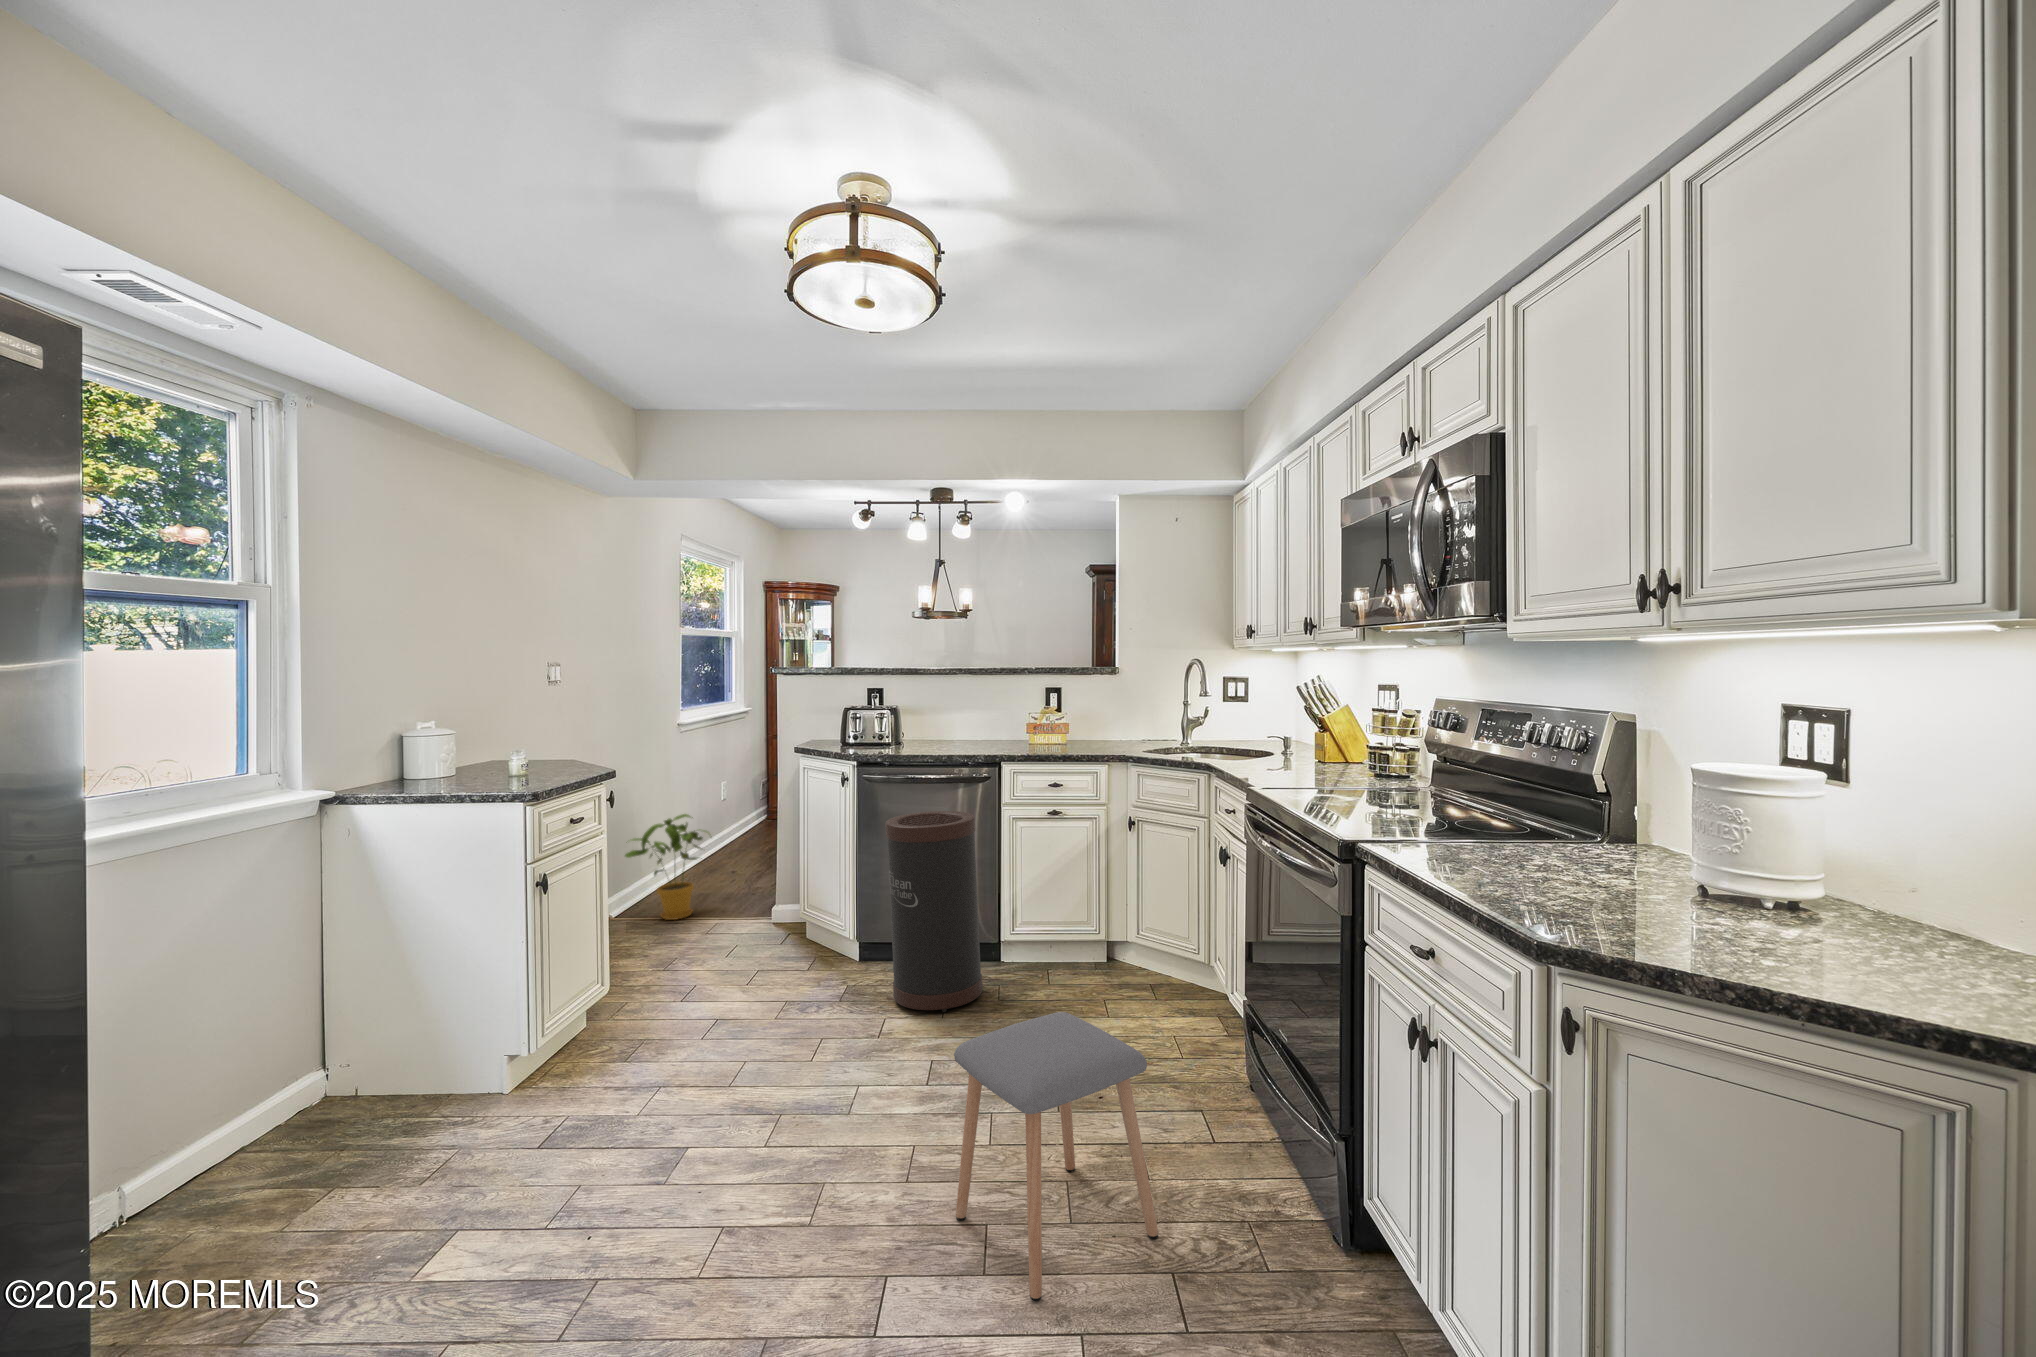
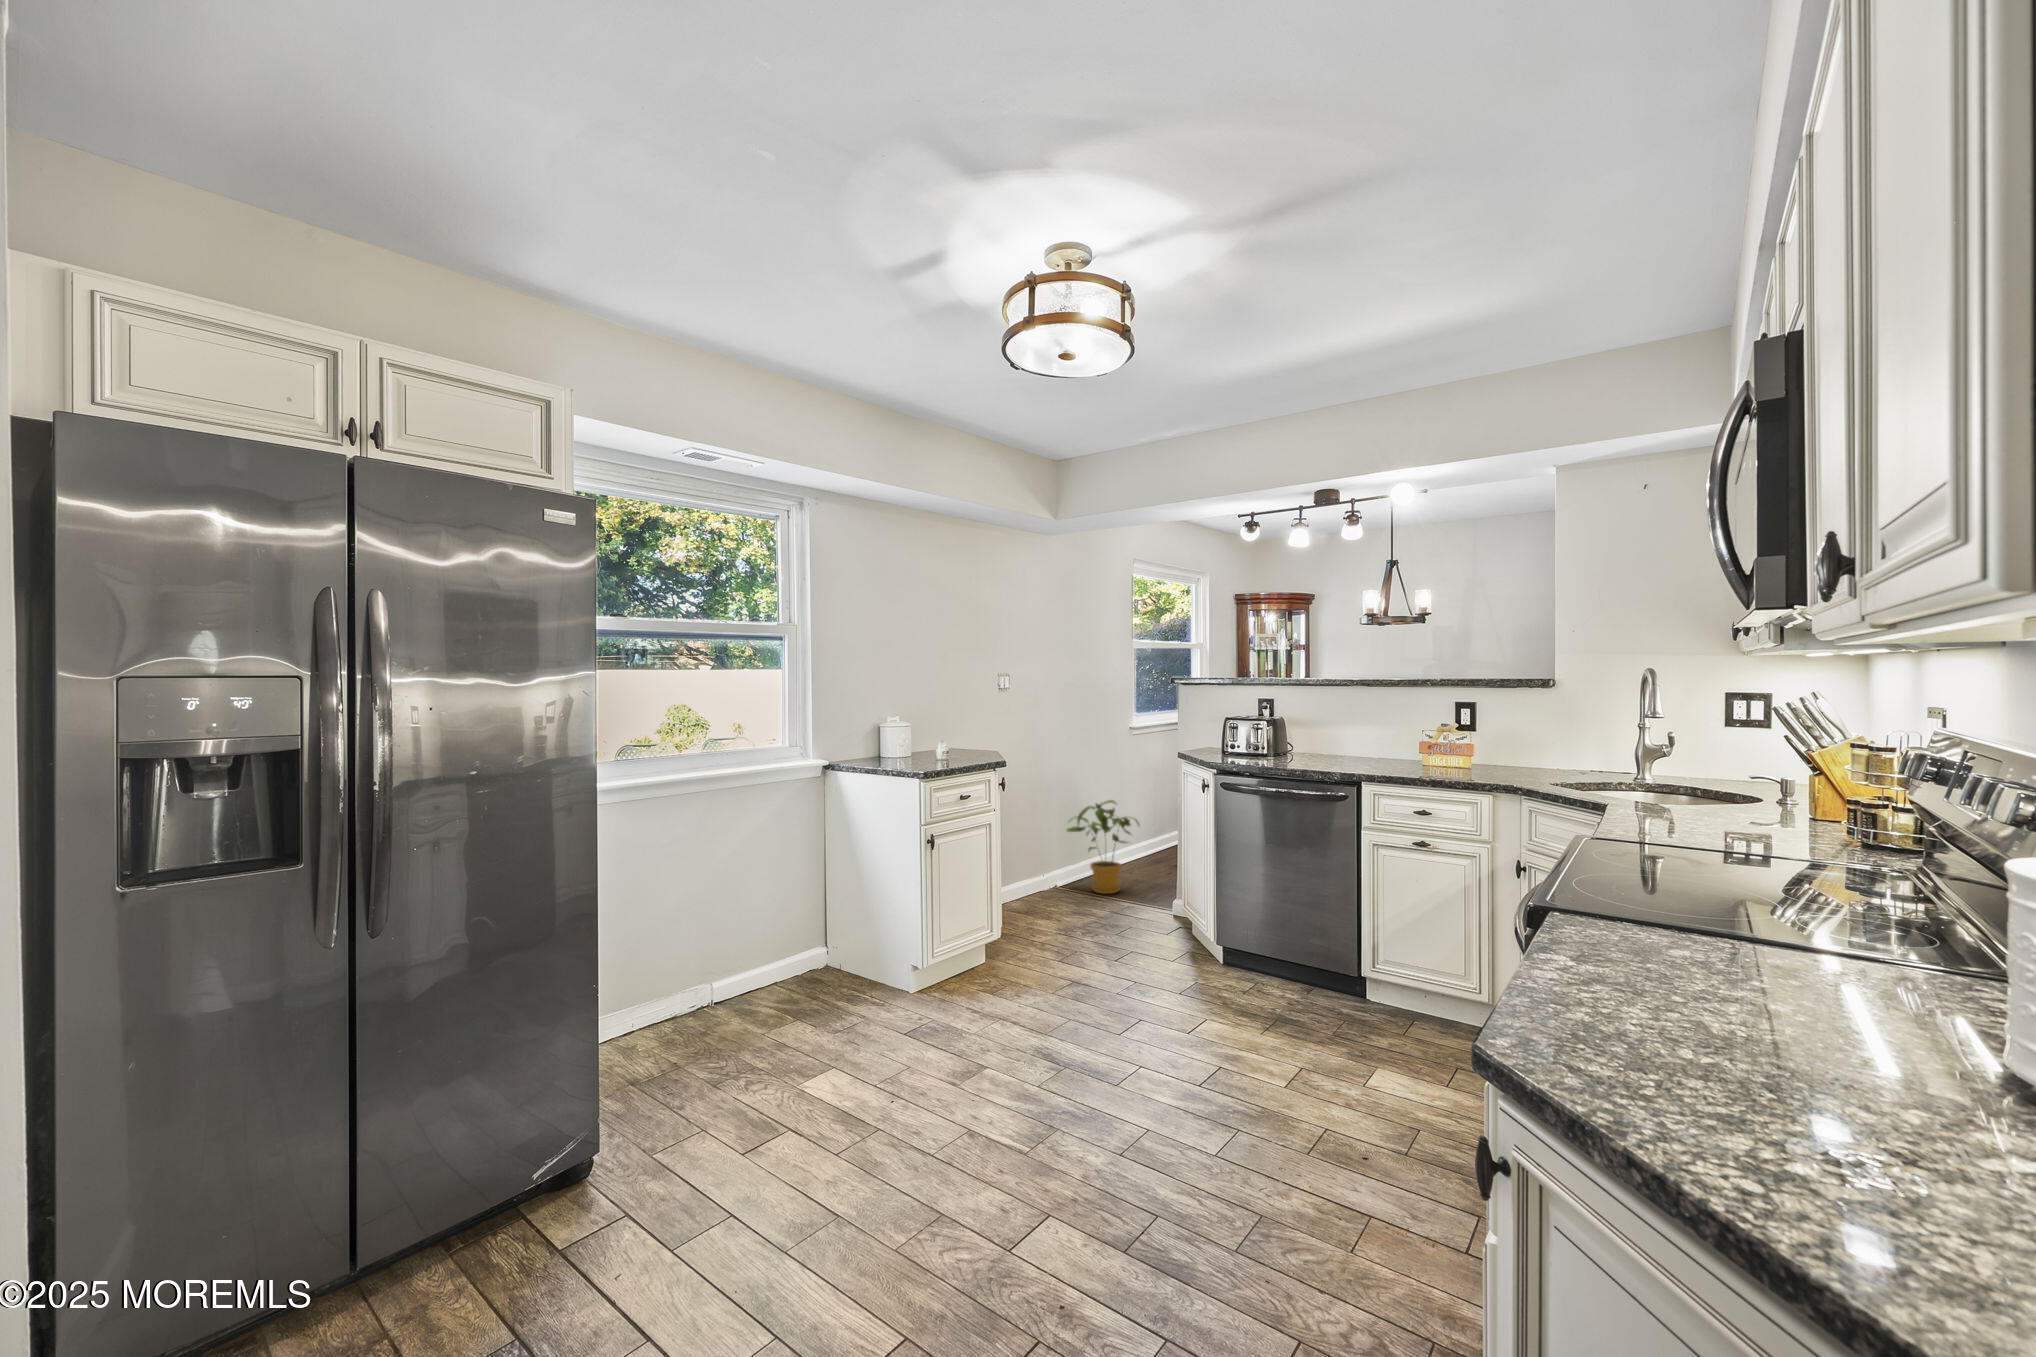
trash can: present [885,811,982,1012] -> none [1226,824,1323,1030]
stool: present [954,1012,1158,1301] -> none [1138,1035,1313,1301]

